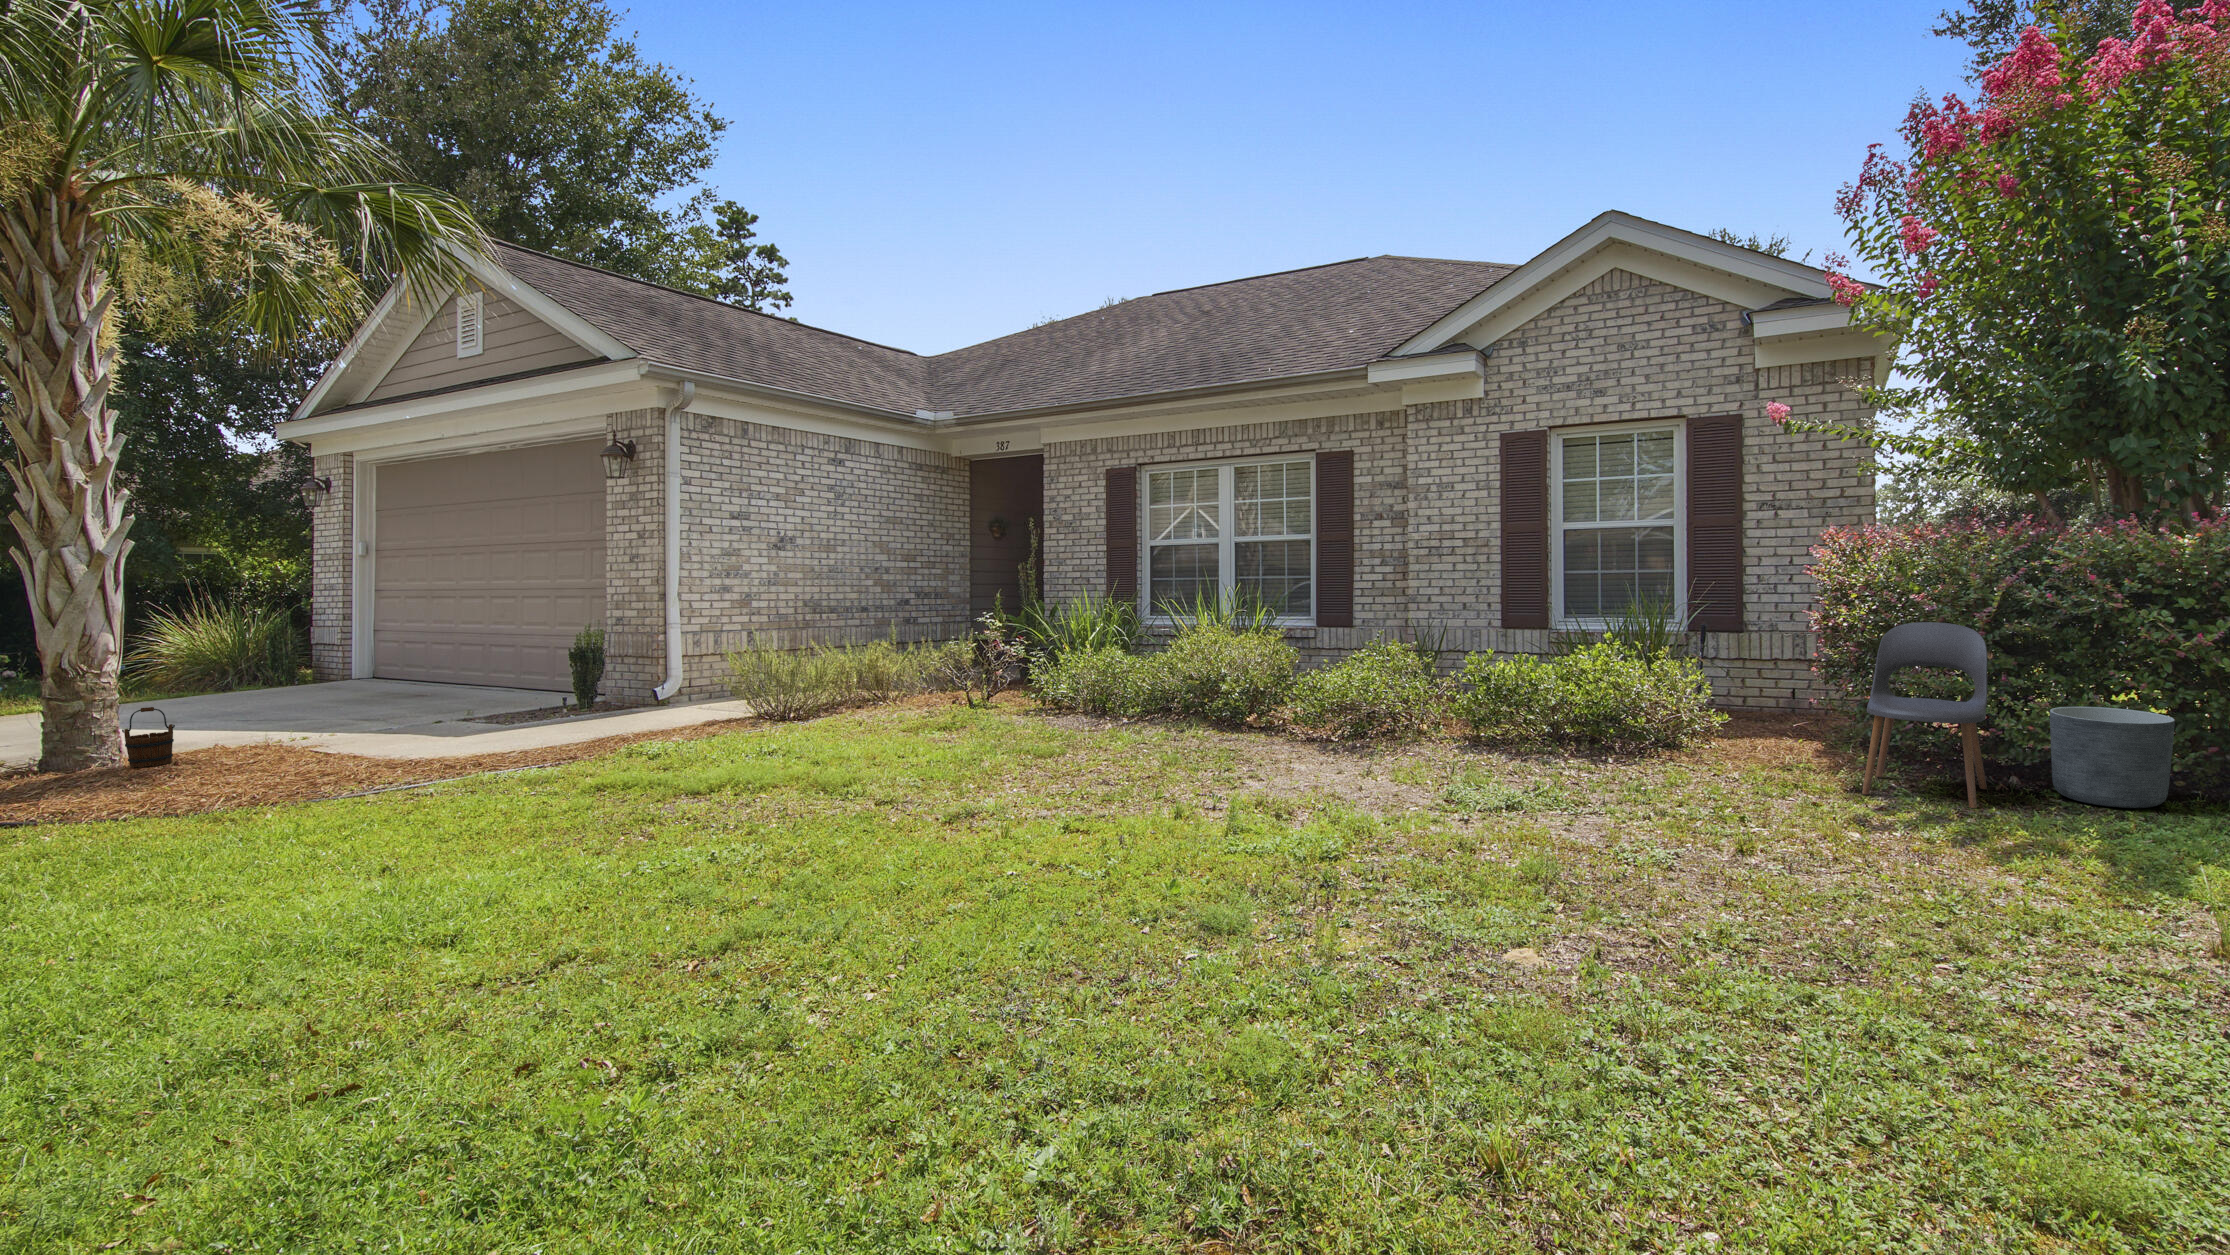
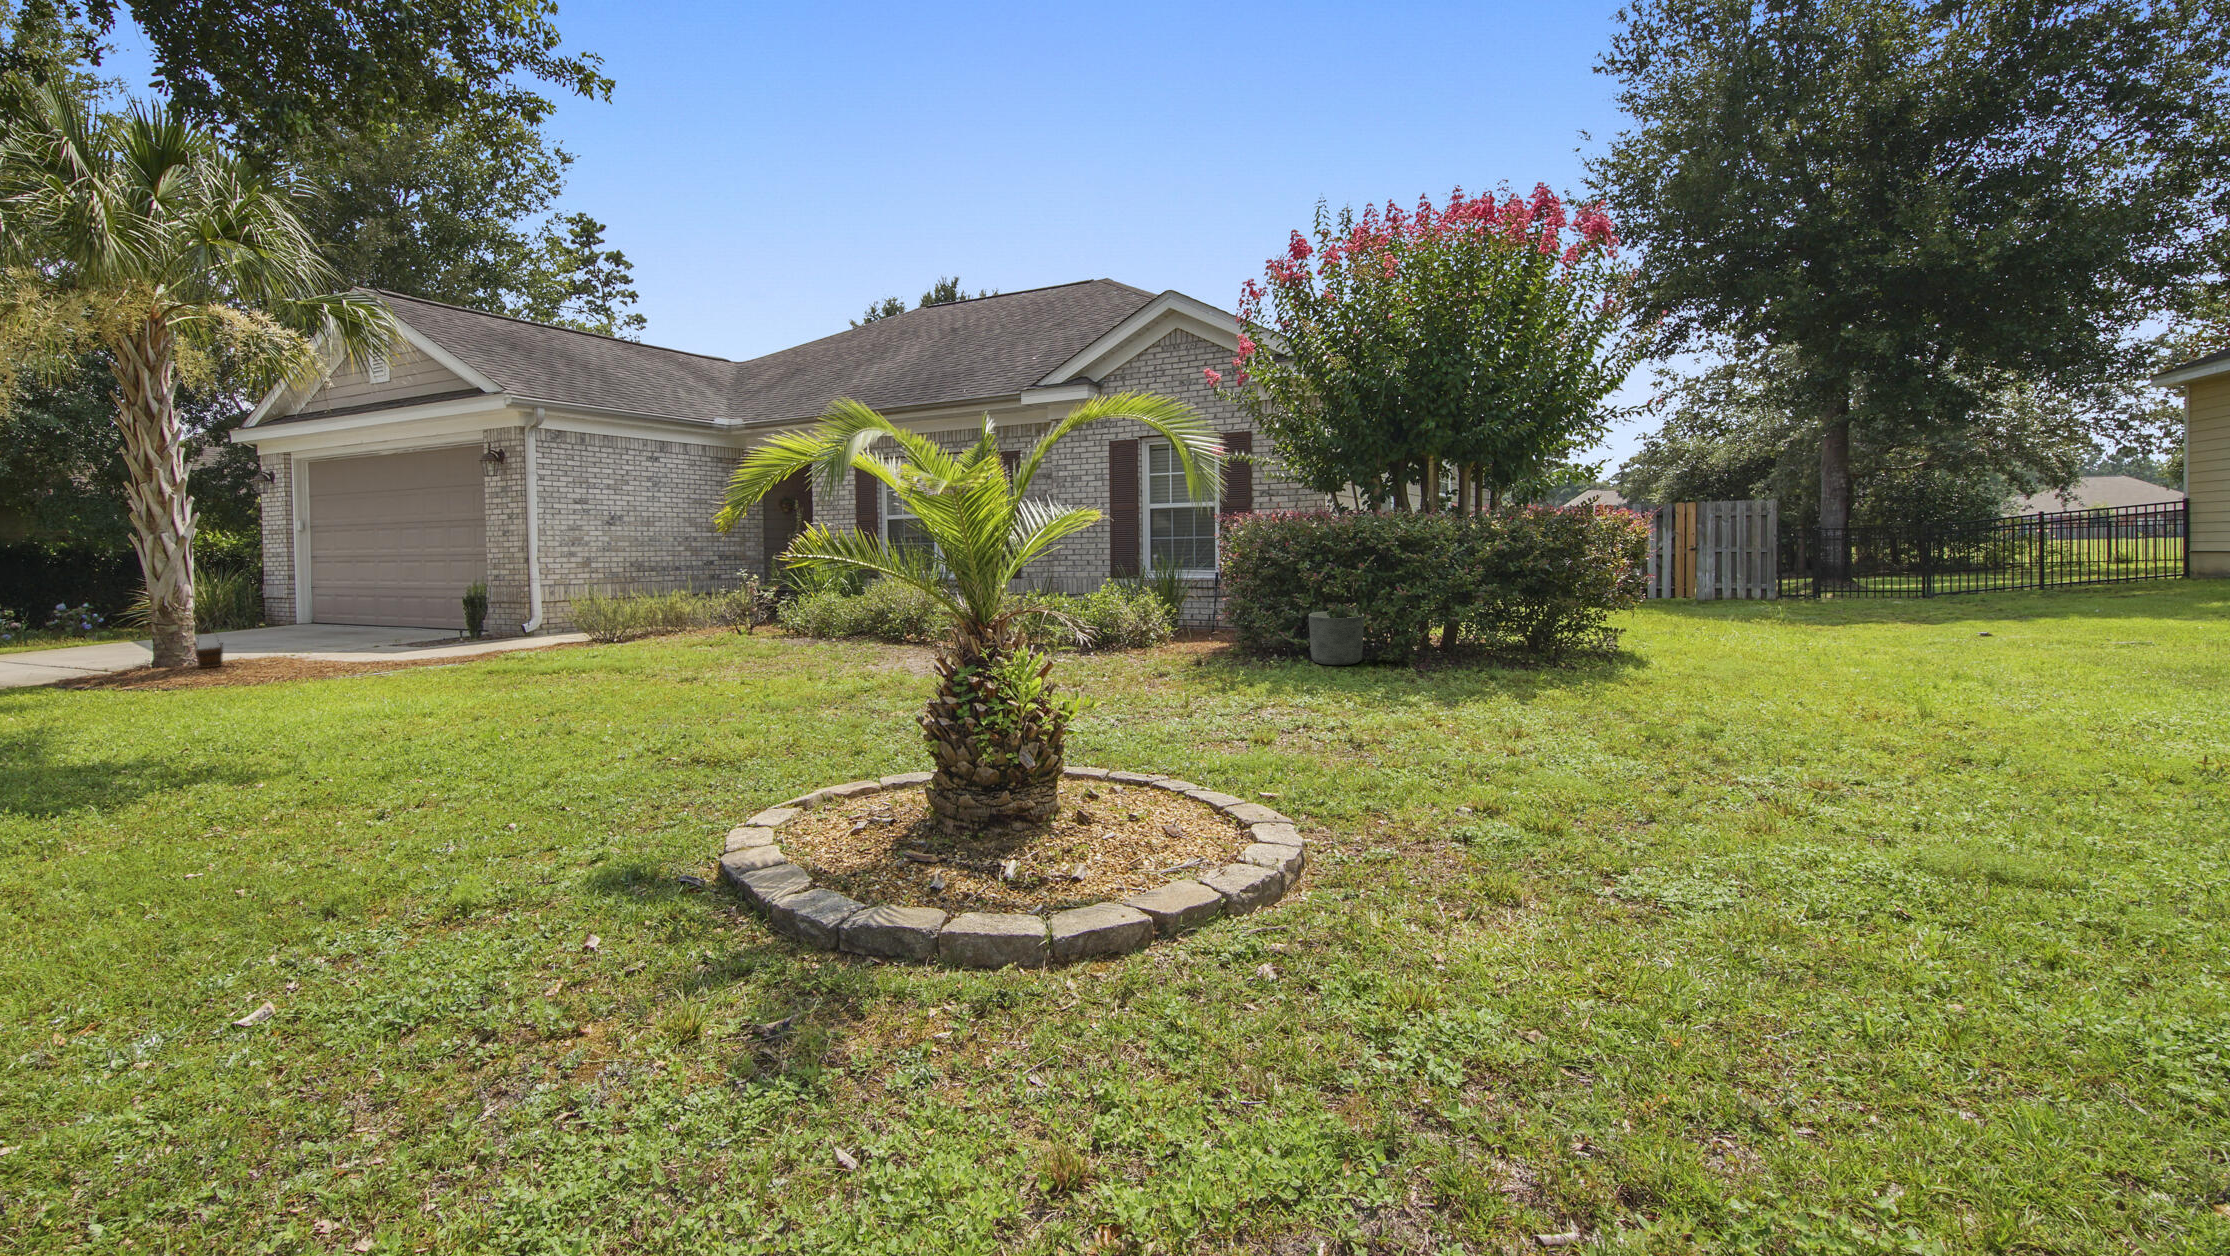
chair: present [1862,622,1988,809] -> none [1209,564,1284,667]

